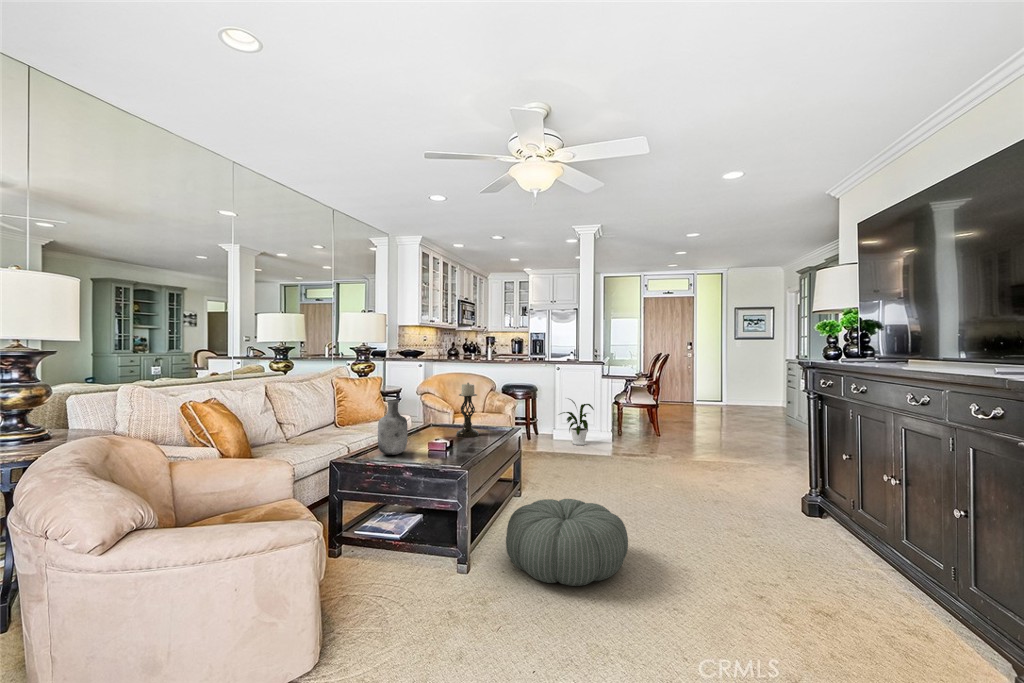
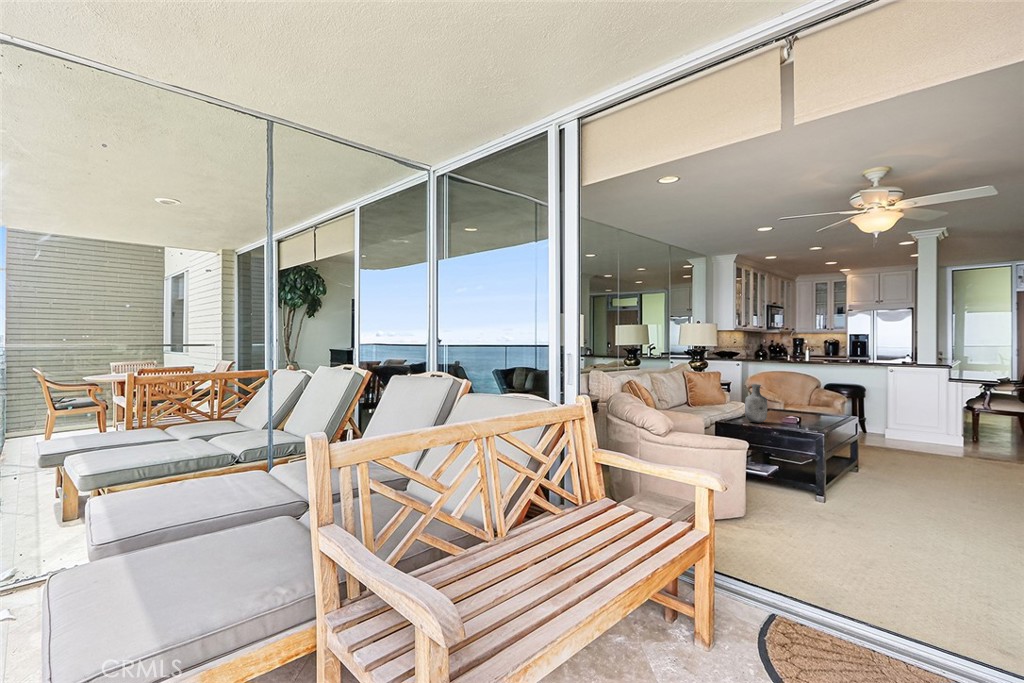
candle holder: present [456,383,479,437] -> none [799,376,820,418]
house plant: present [559,399,594,445] -> none [891,398,938,446]
pouf: present [506,499,628,586] -> none [857,466,977,524]

